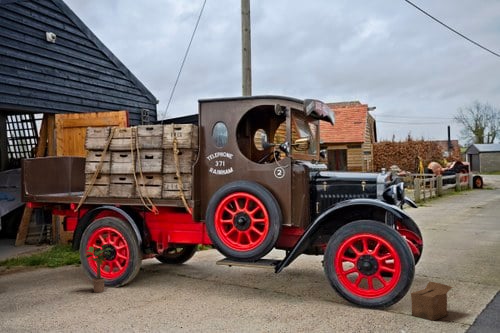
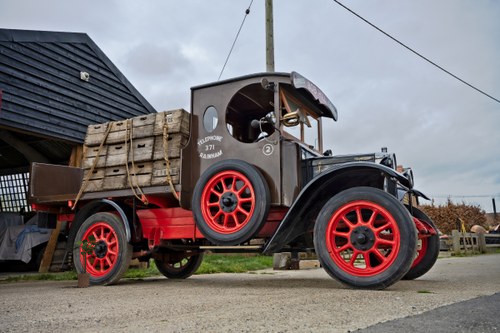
cardboard box: present [411,282,453,321] -> none [416,257,468,296]

